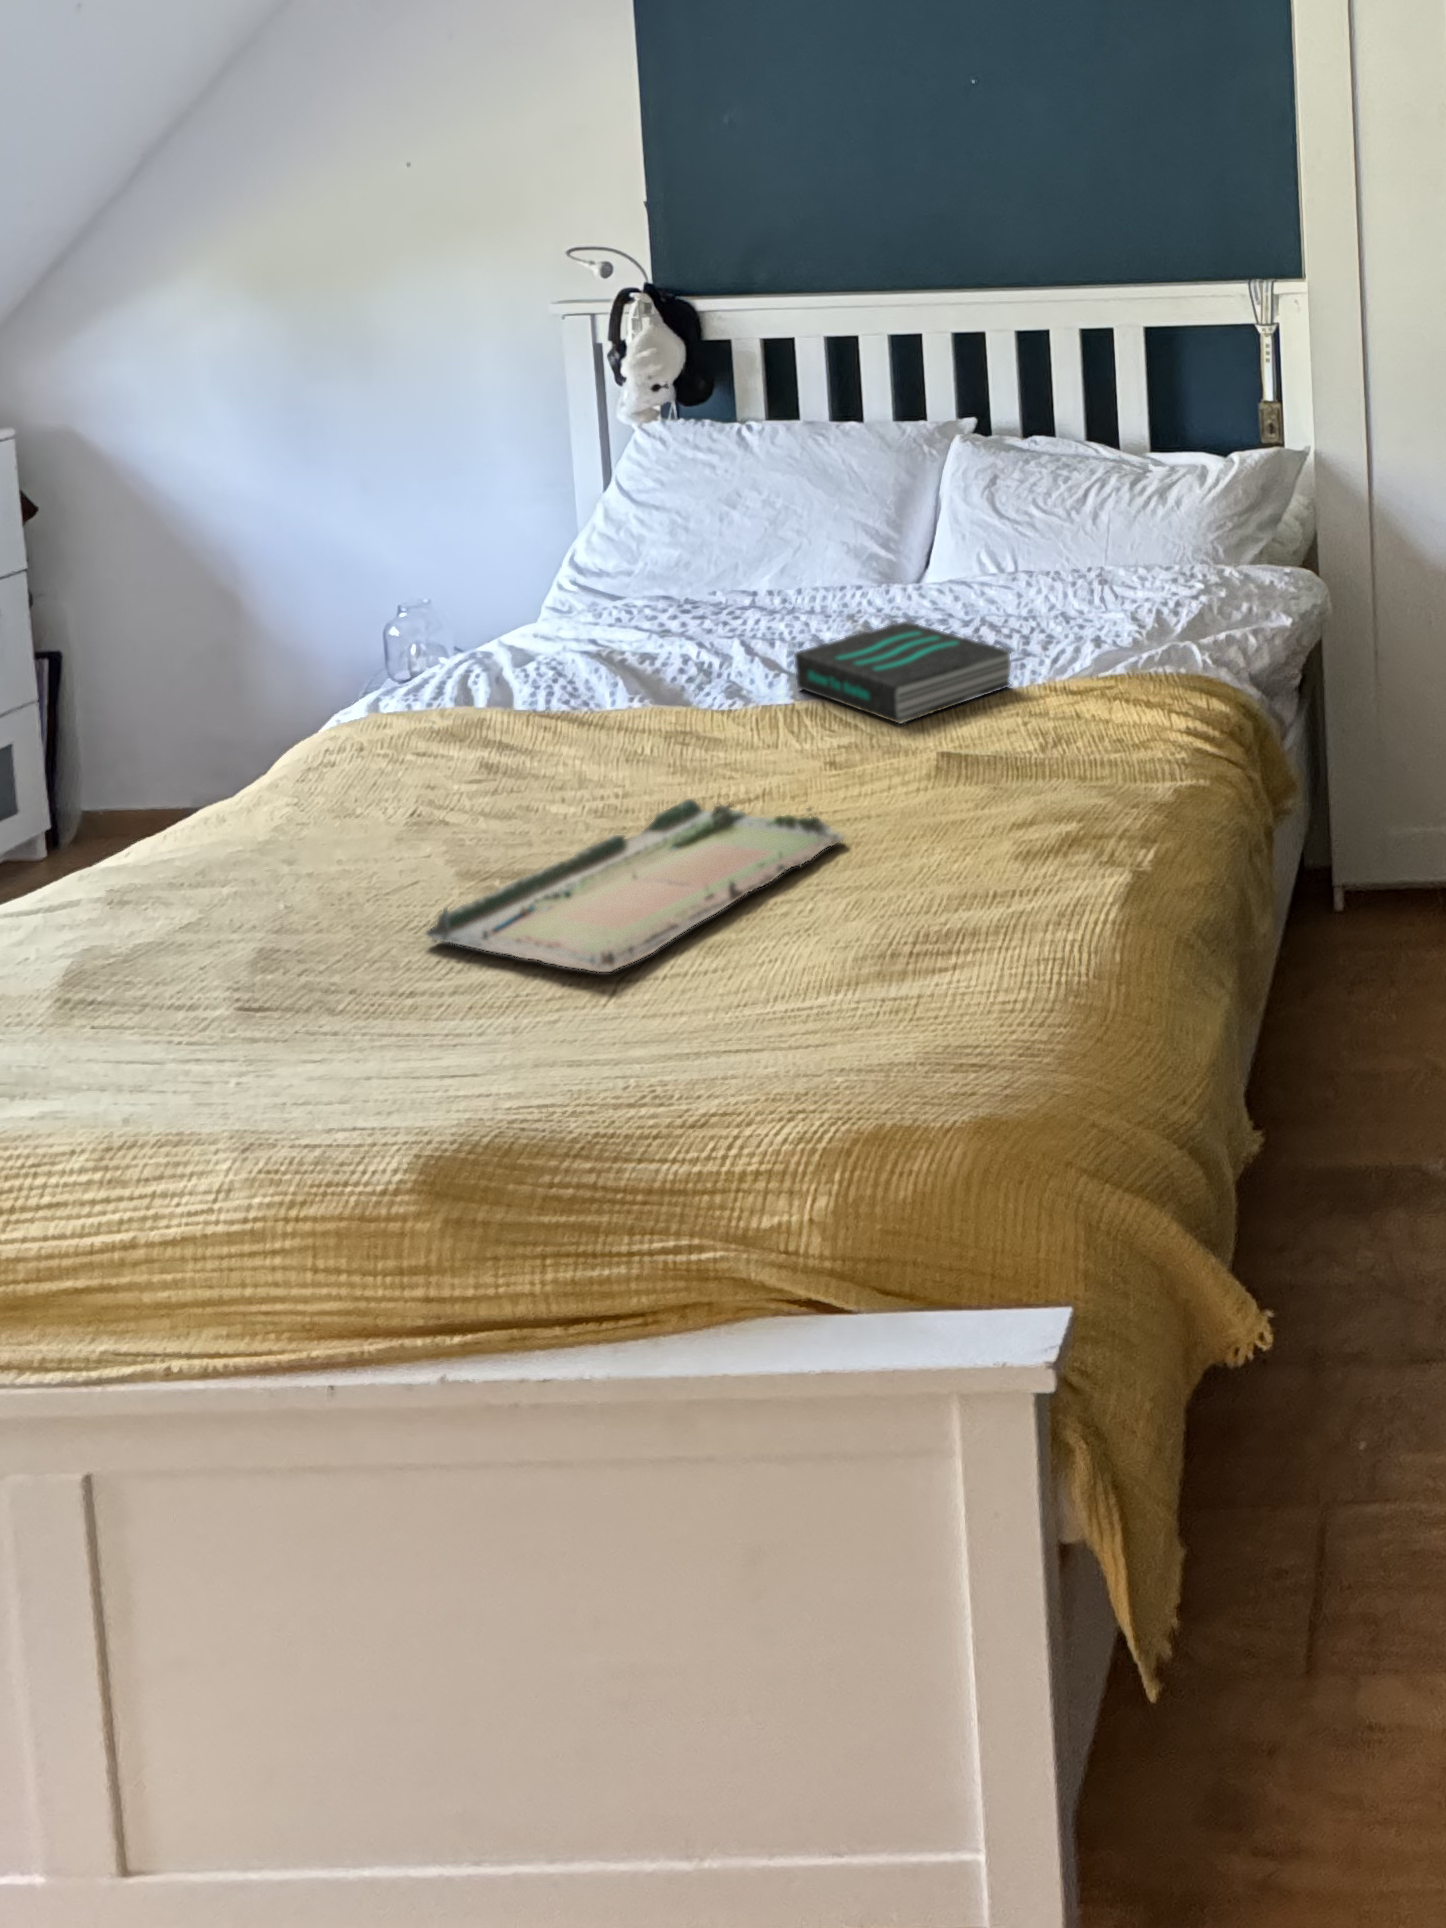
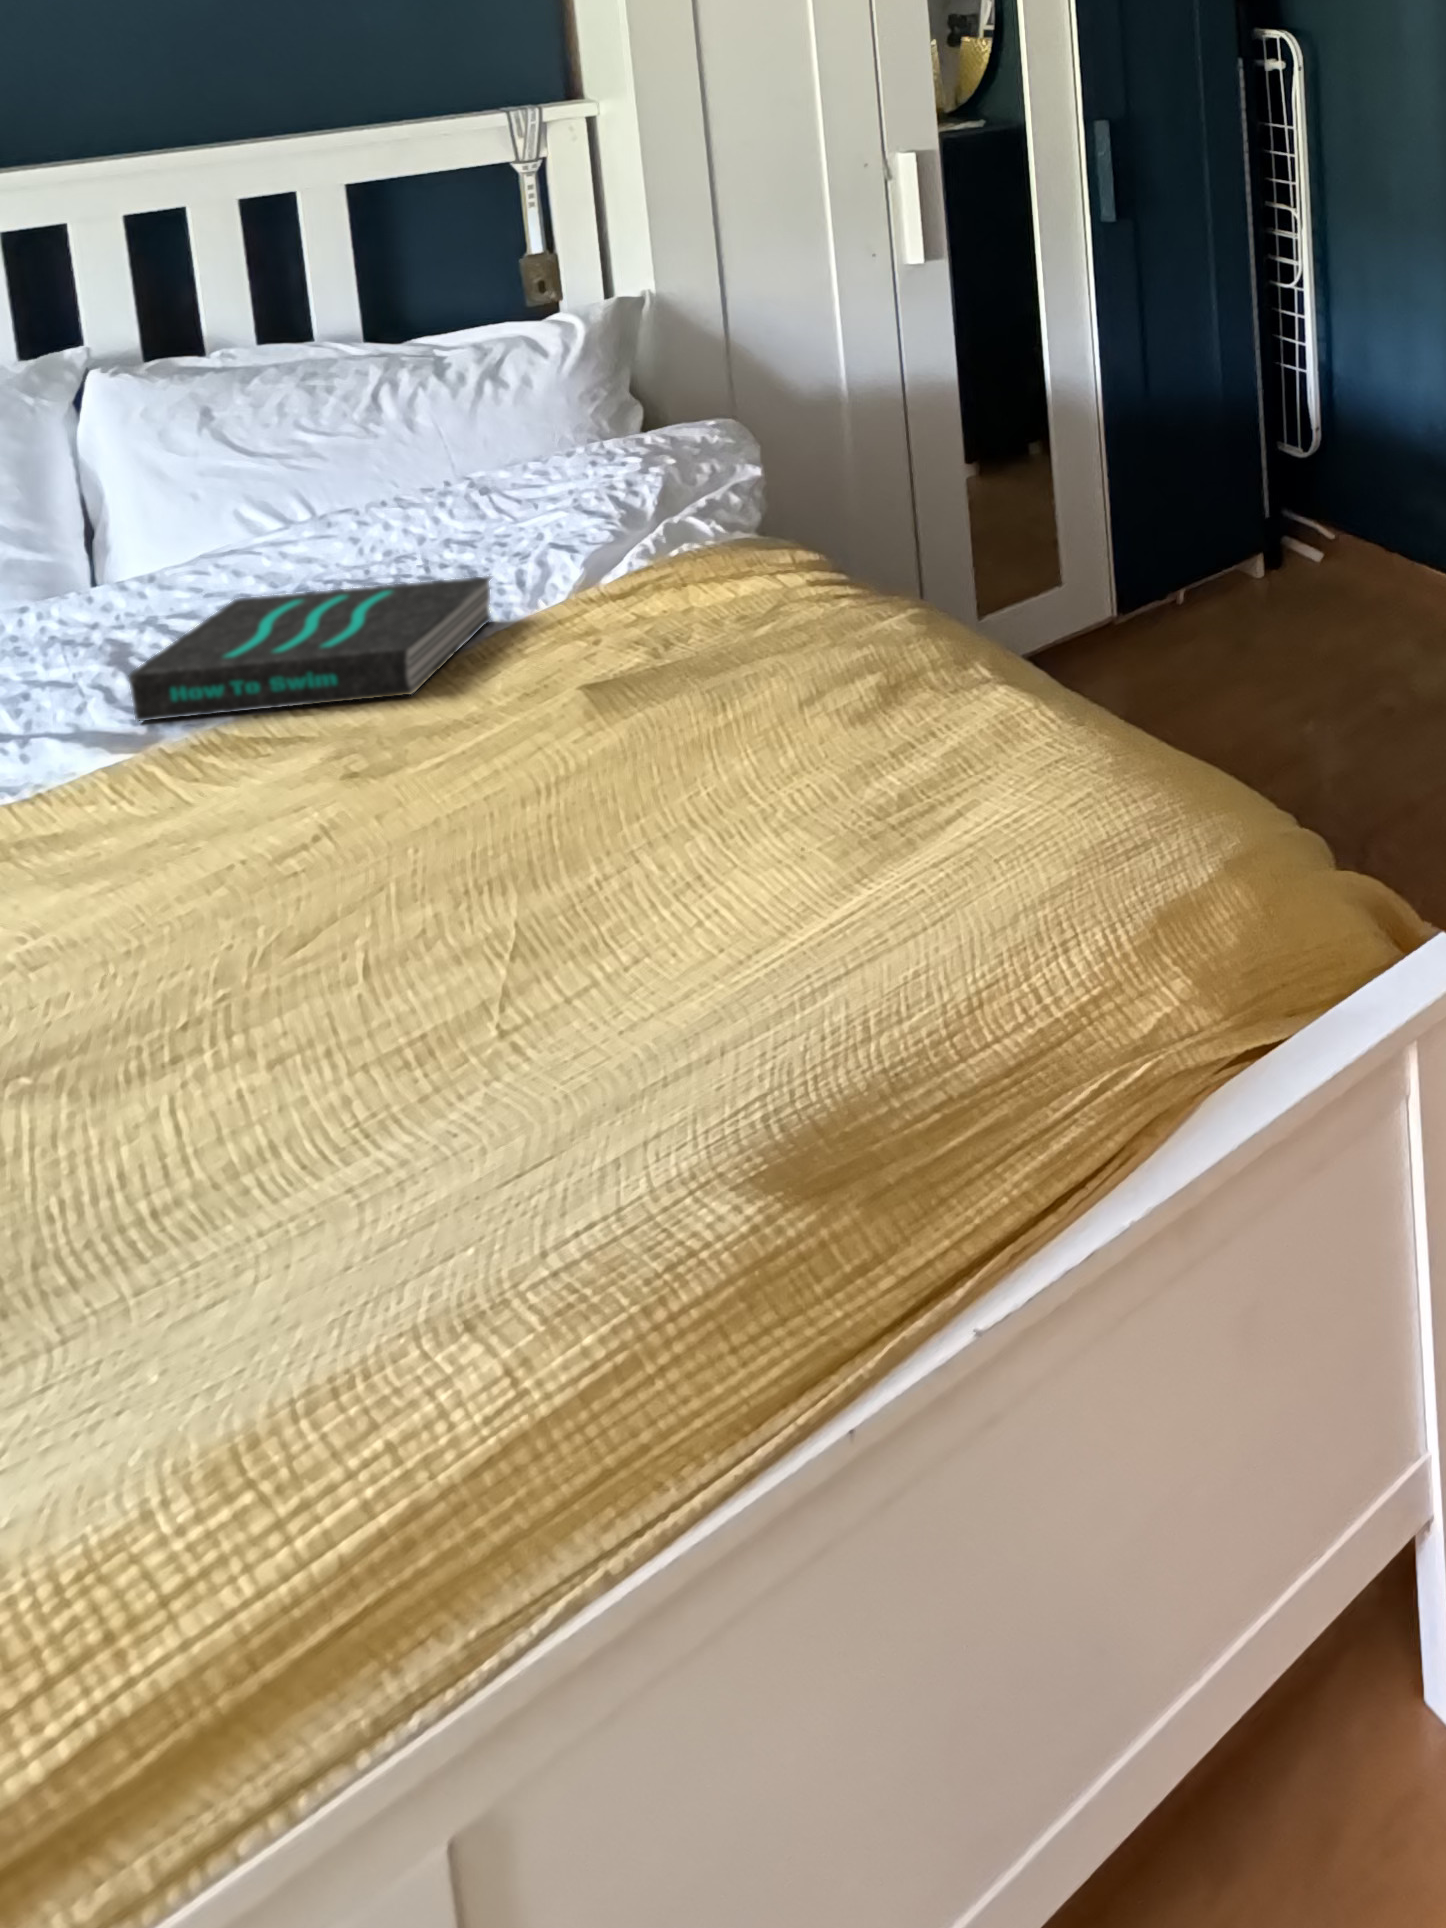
tray: present [426,799,844,972] -> none [152,771,607,1118]

